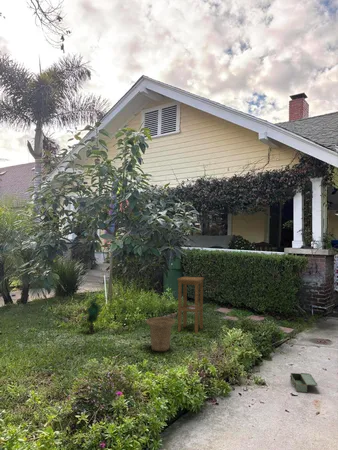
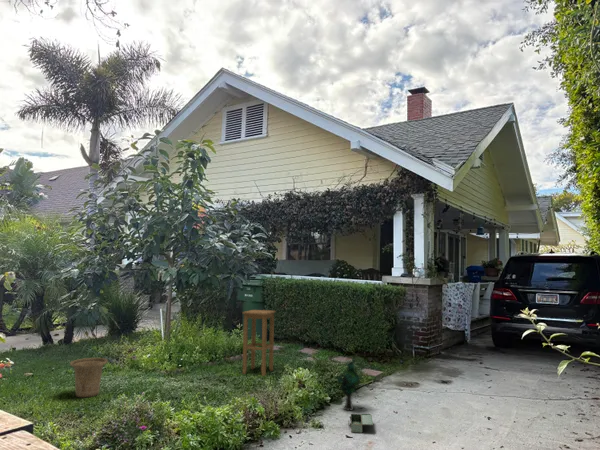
decorative plant: present [83,298,102,334] -> present [336,358,362,411]
basket: present [147,317,175,351] -> present [70,358,107,397]

